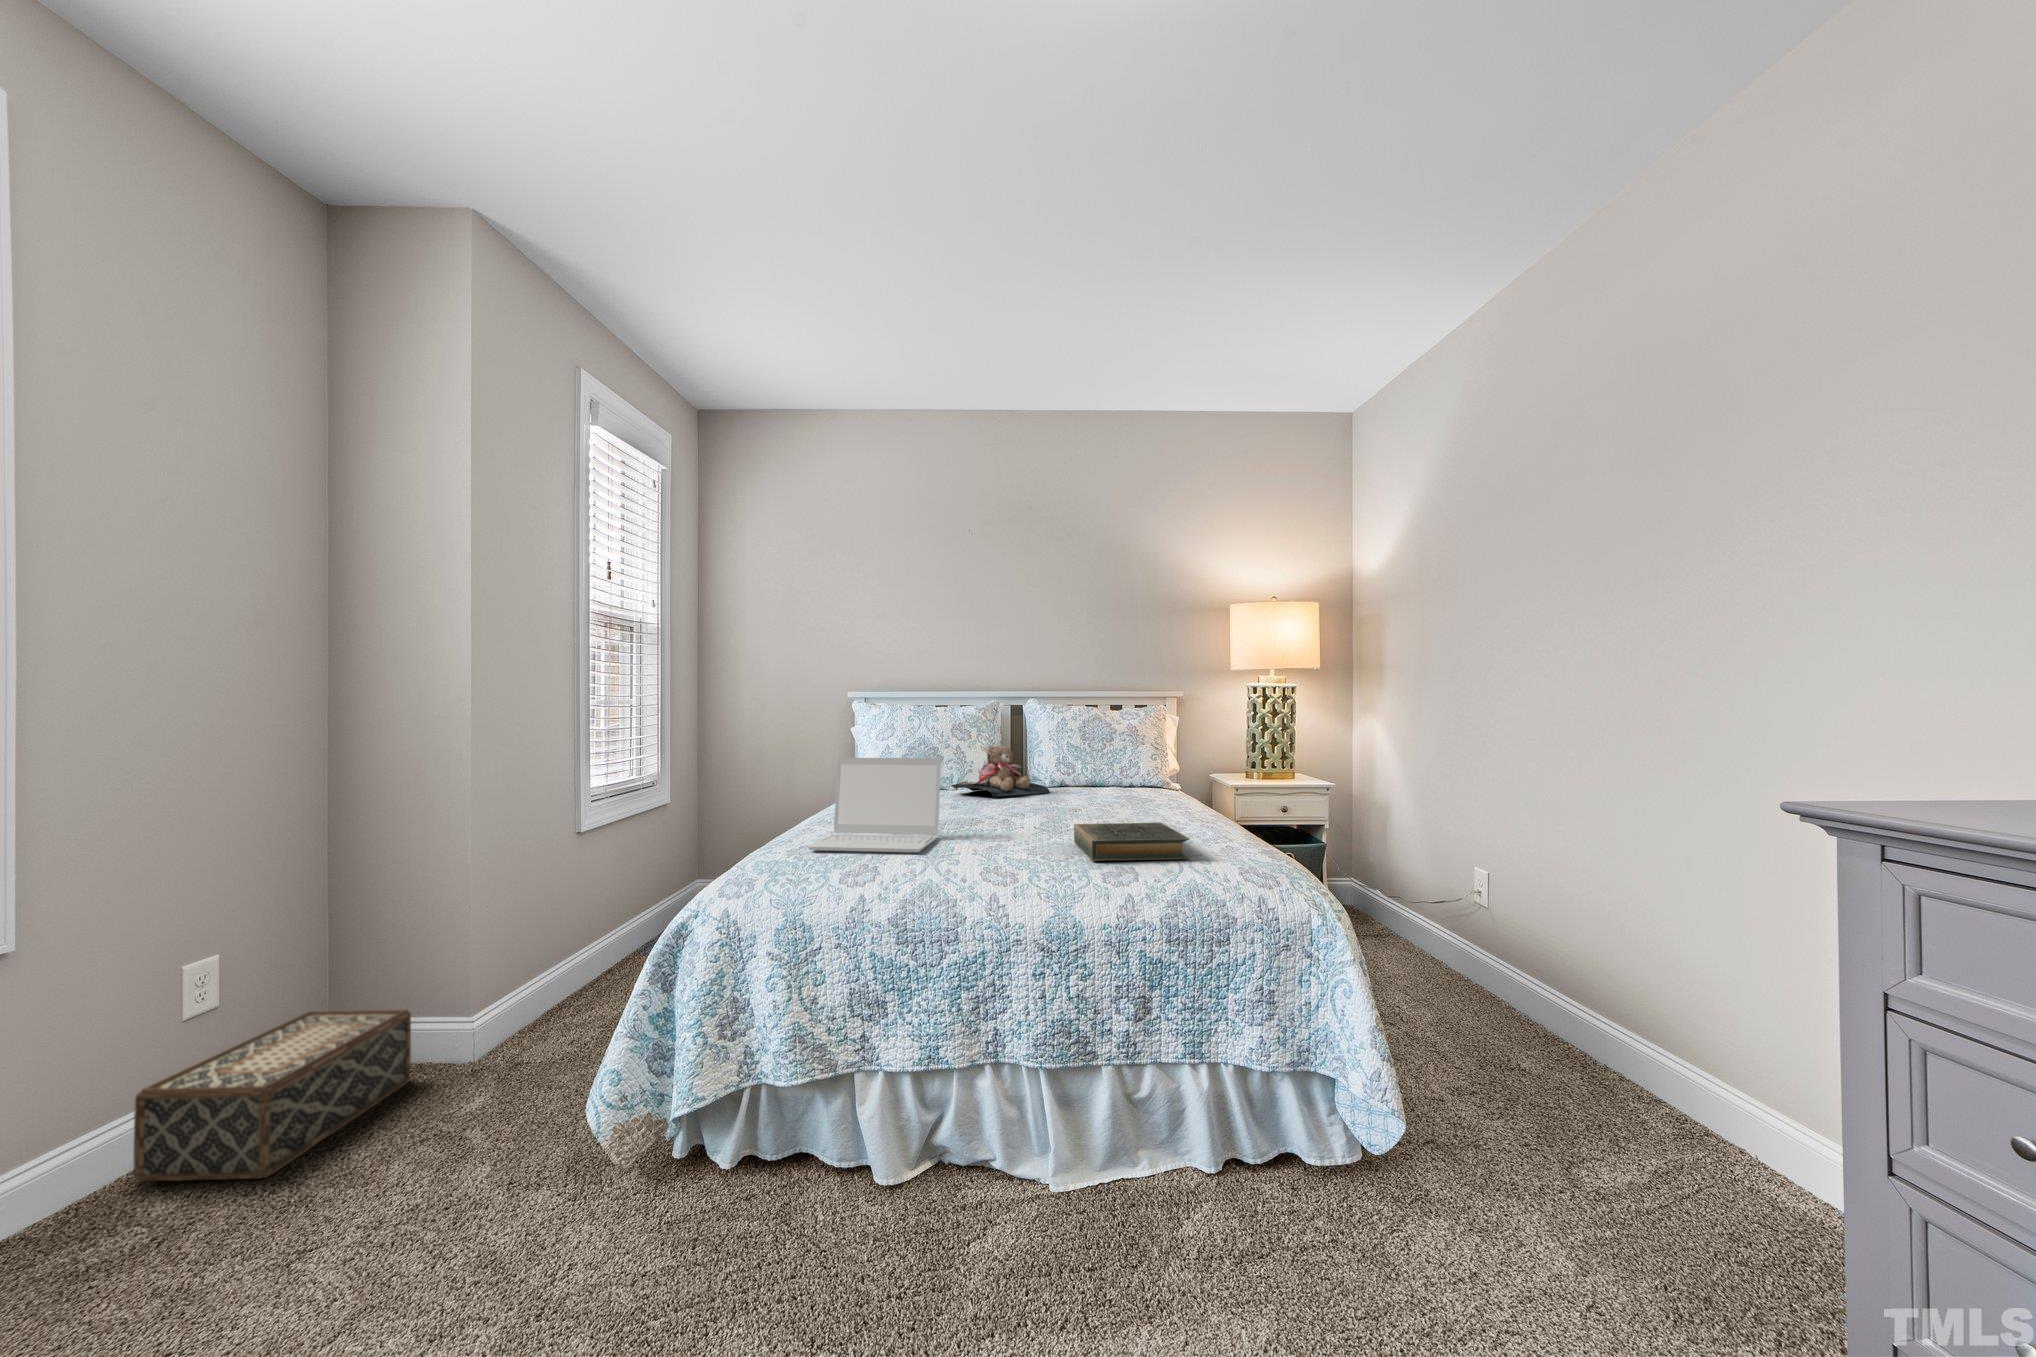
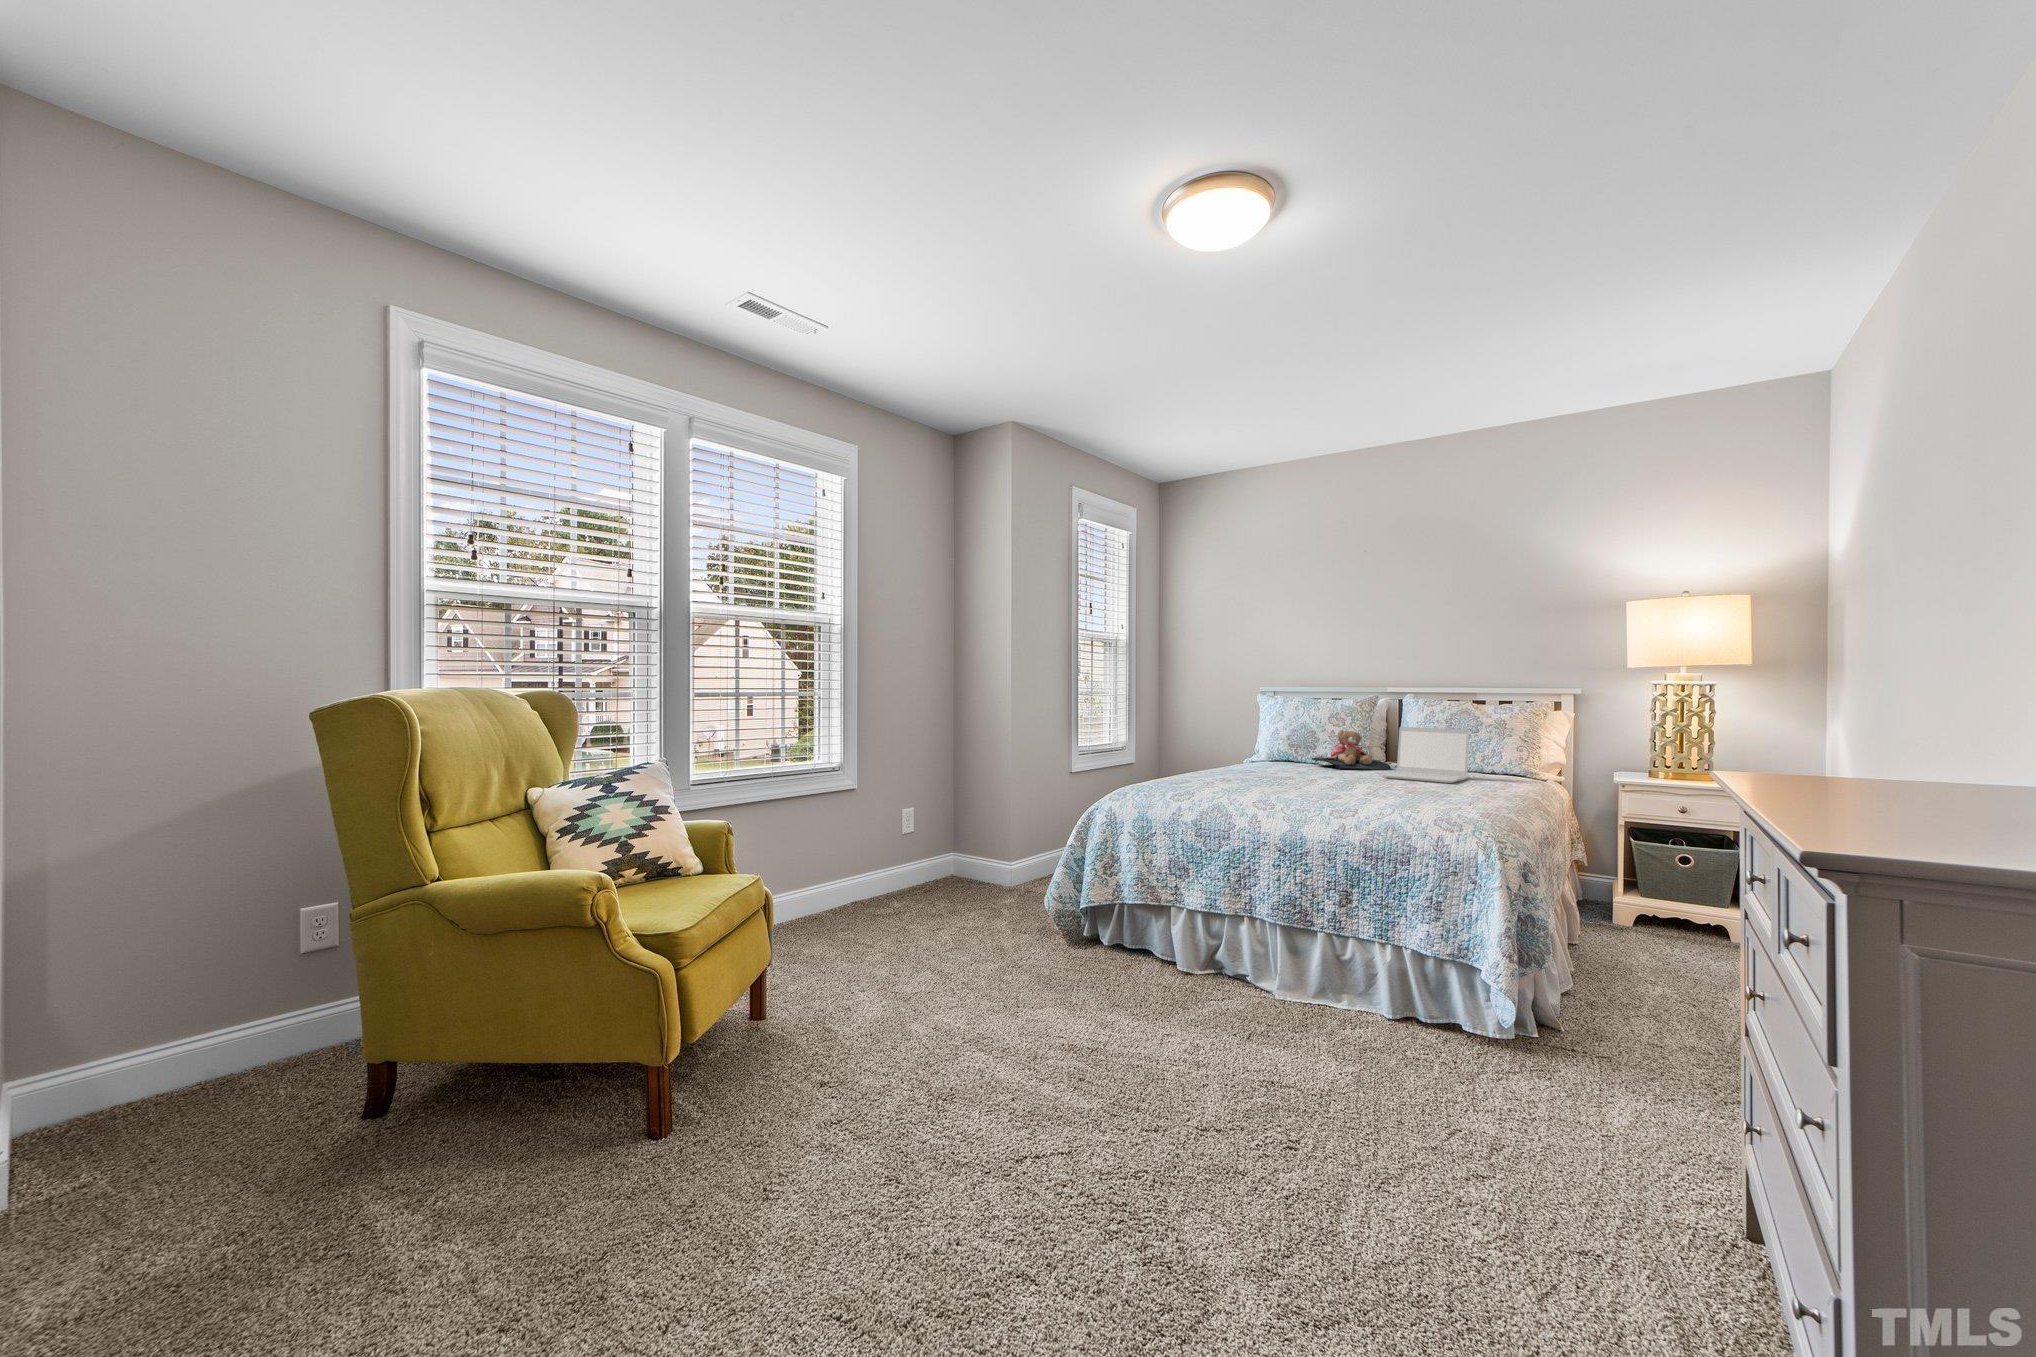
laptop: present [808,758,941,852] -> present [1381,727,1469,783]
hardback book: present [1074,823,1190,861] -> none [1328,782,1409,809]
woven basket: present [133,1009,411,1181] -> none [880,844,983,907]

